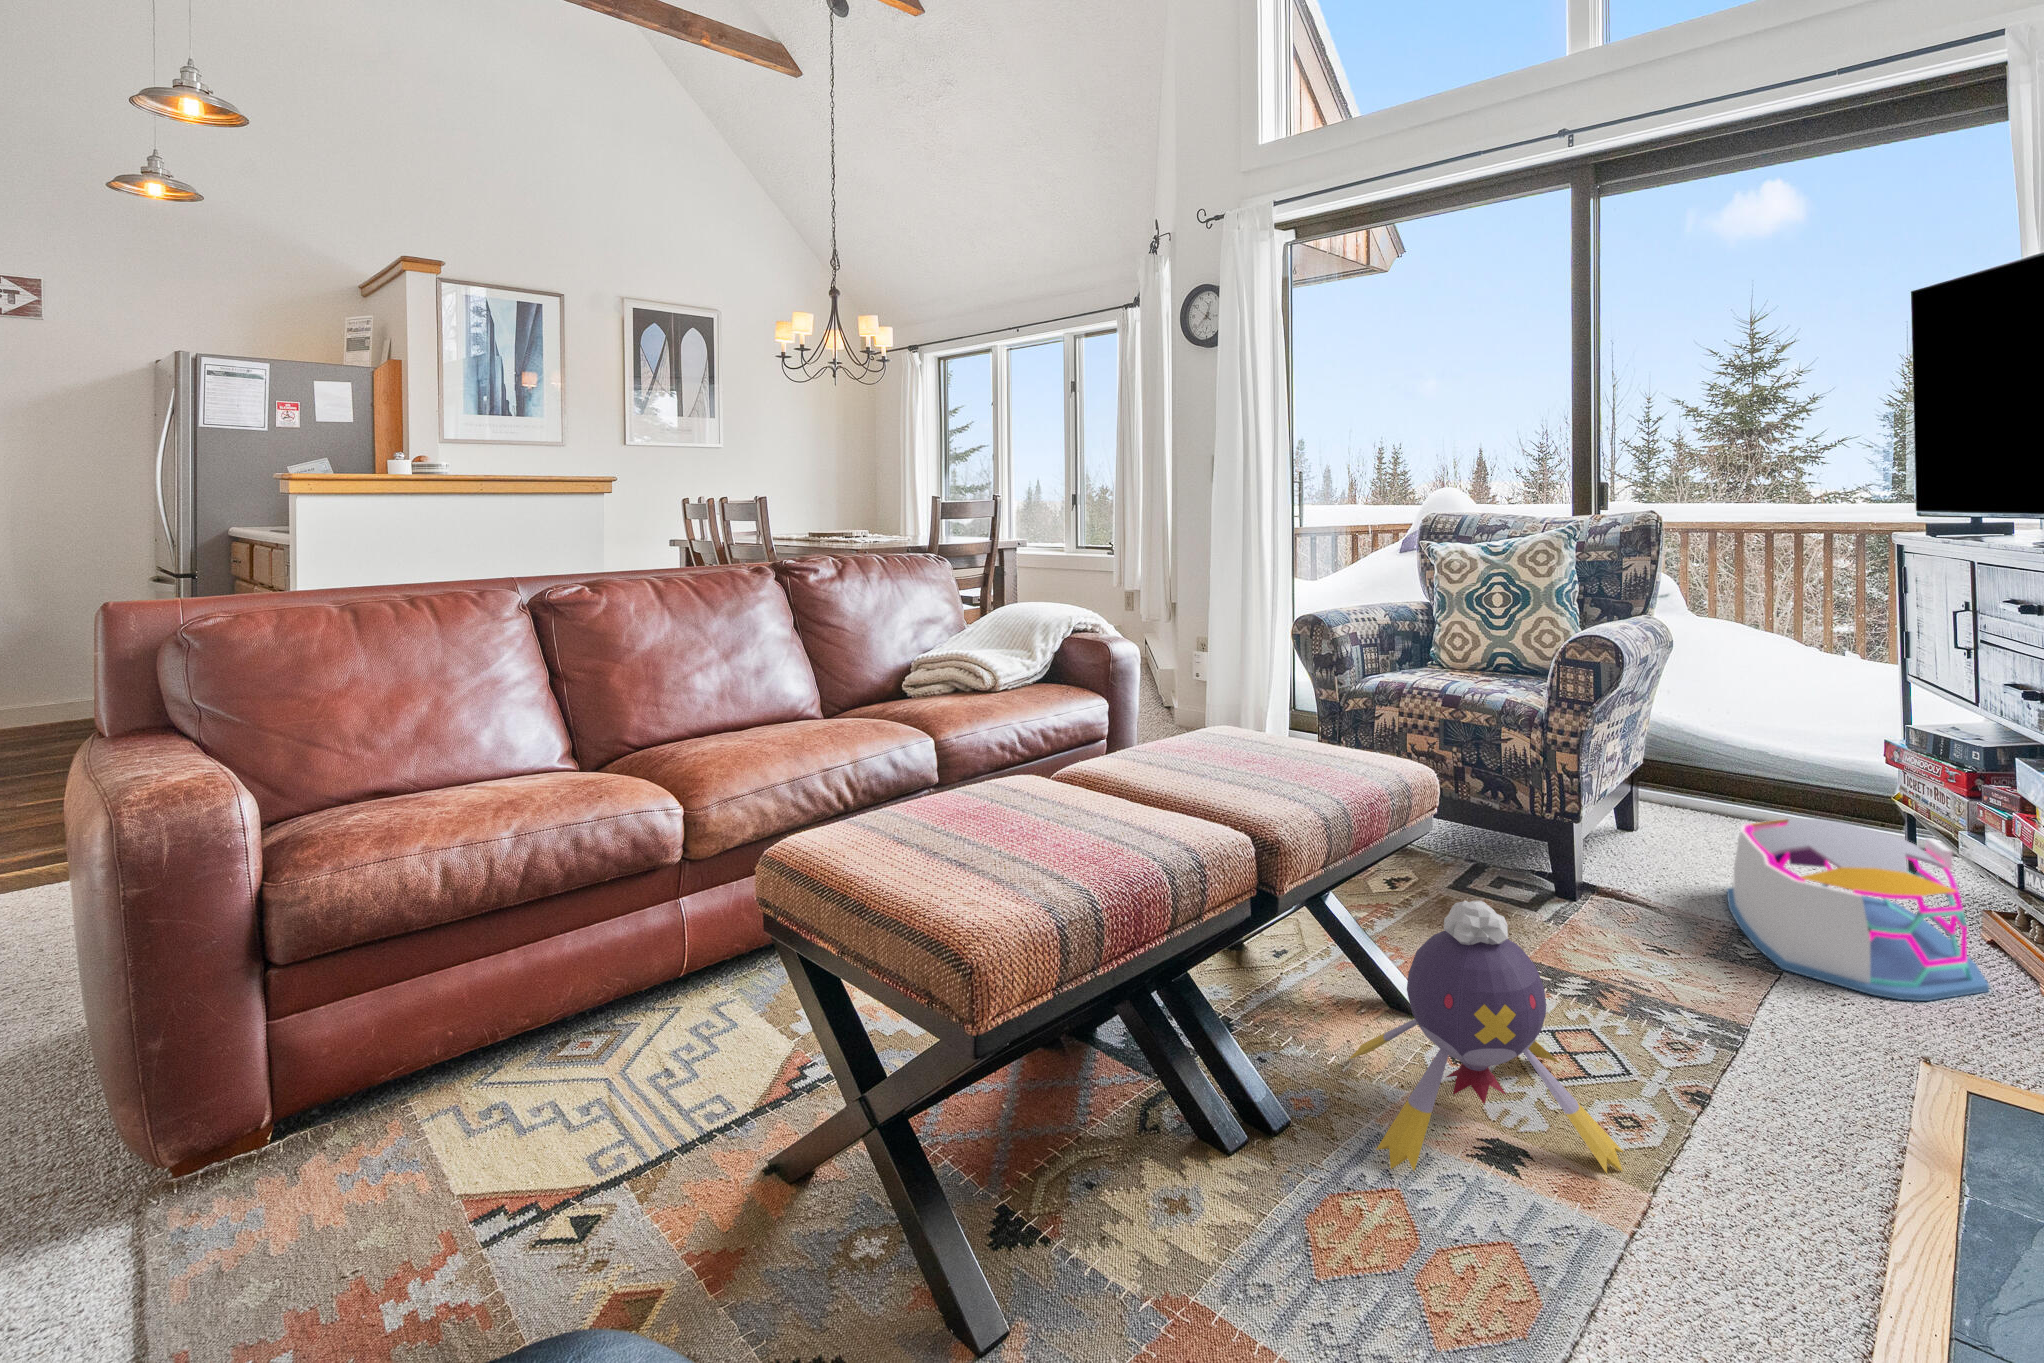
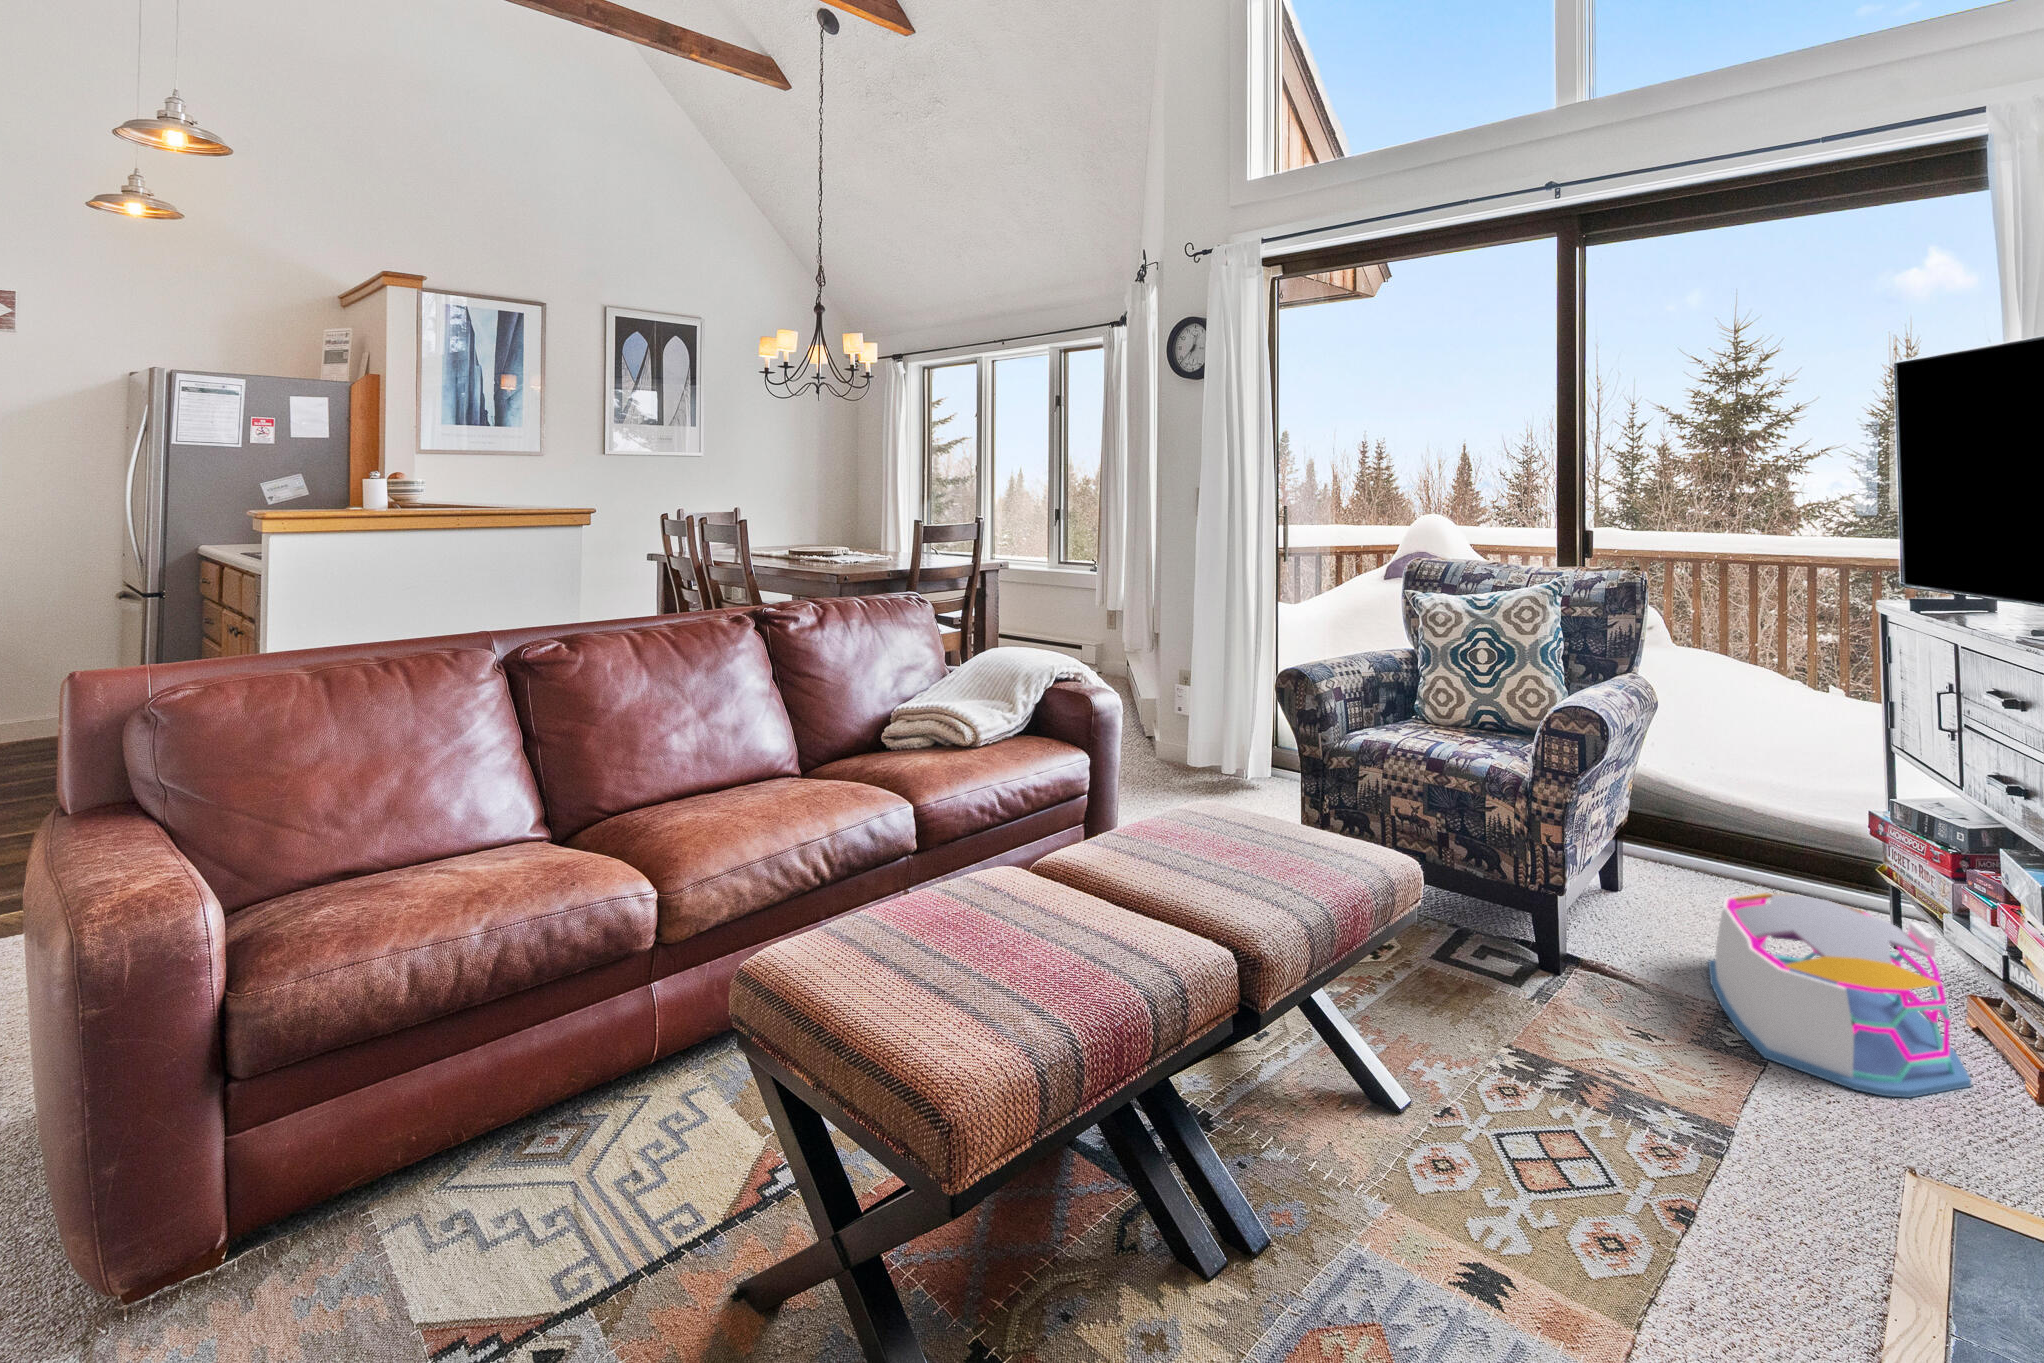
plush toy: present [1349,901,1623,1173] -> none [1330,1013,1609,1308]

